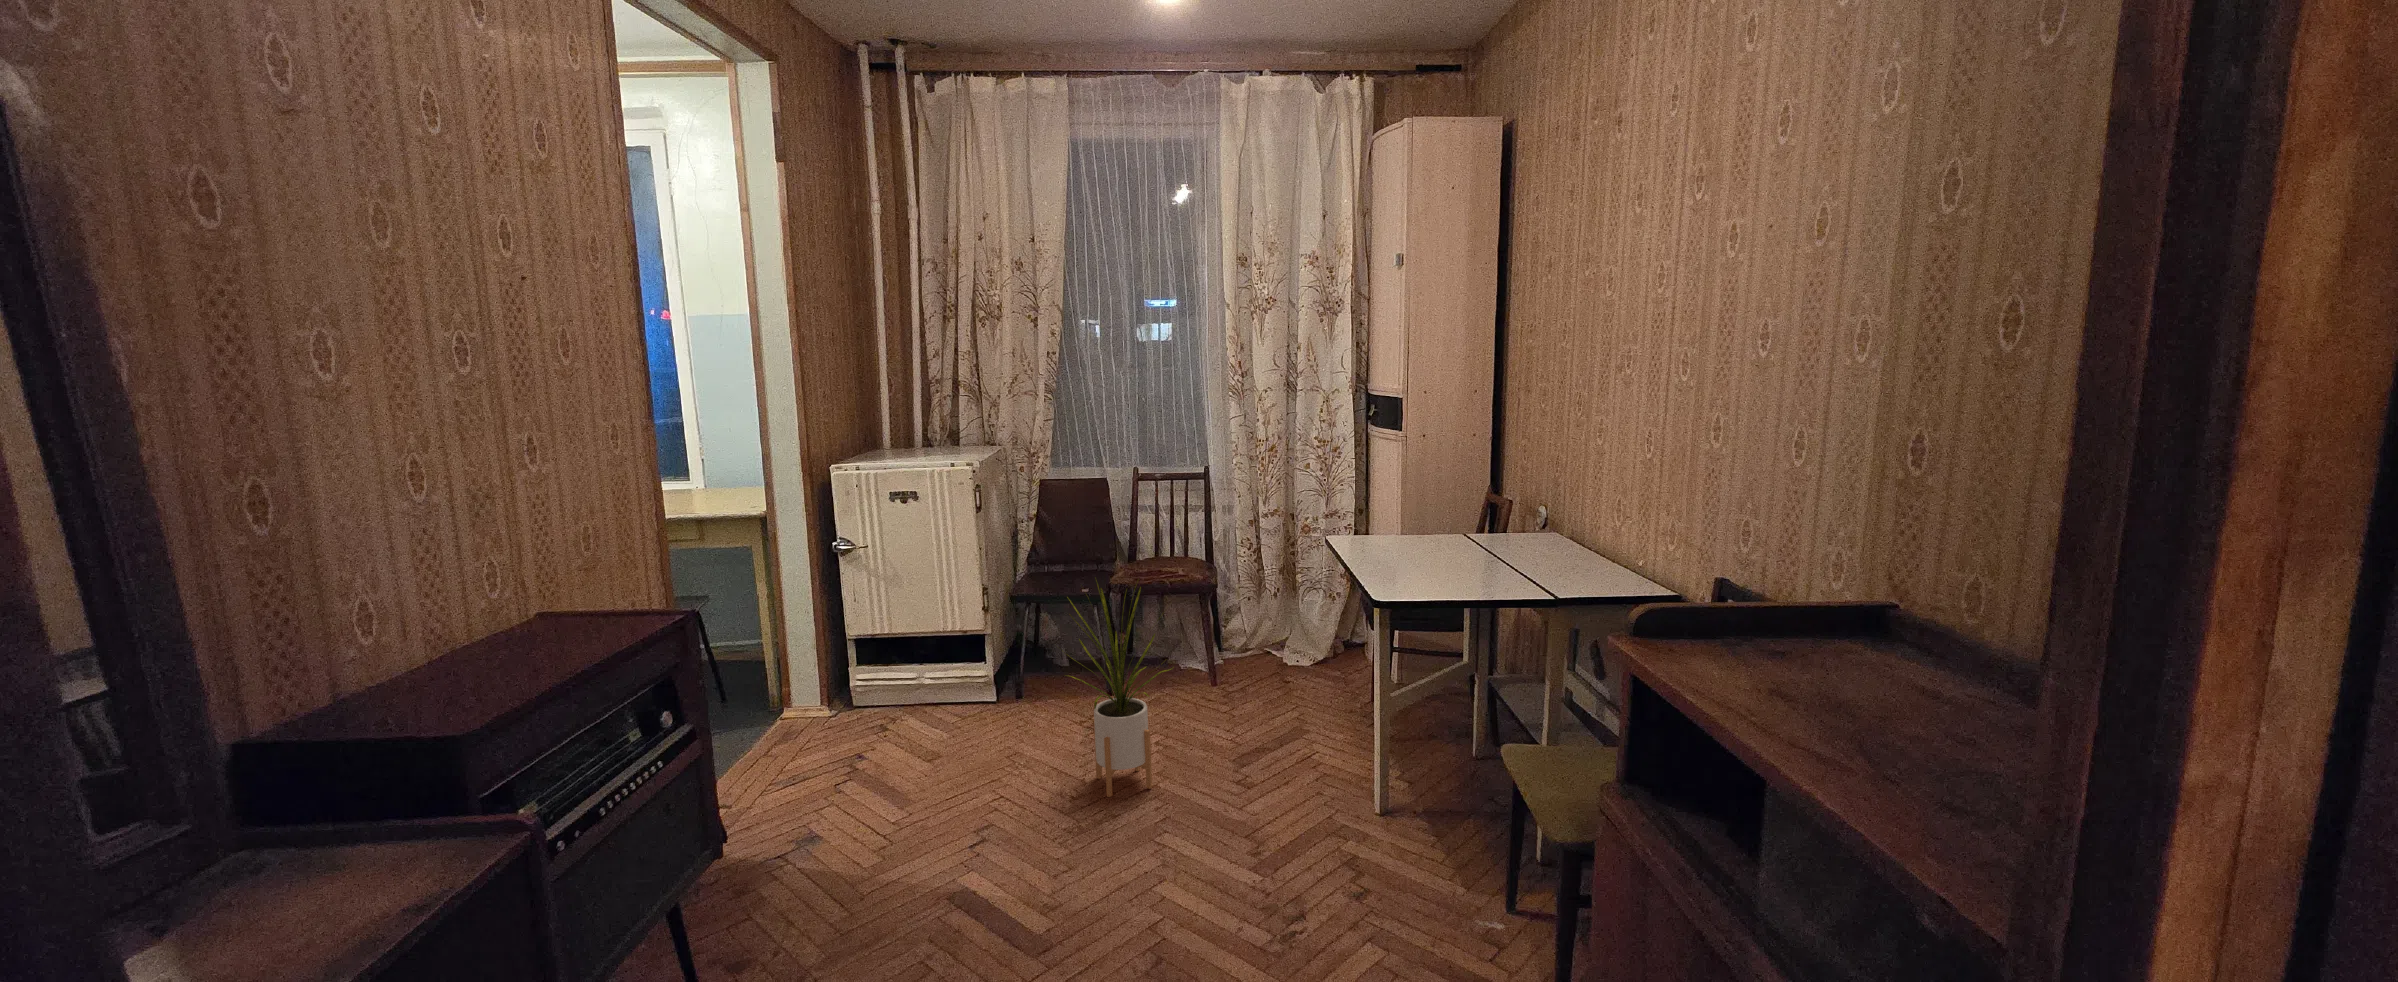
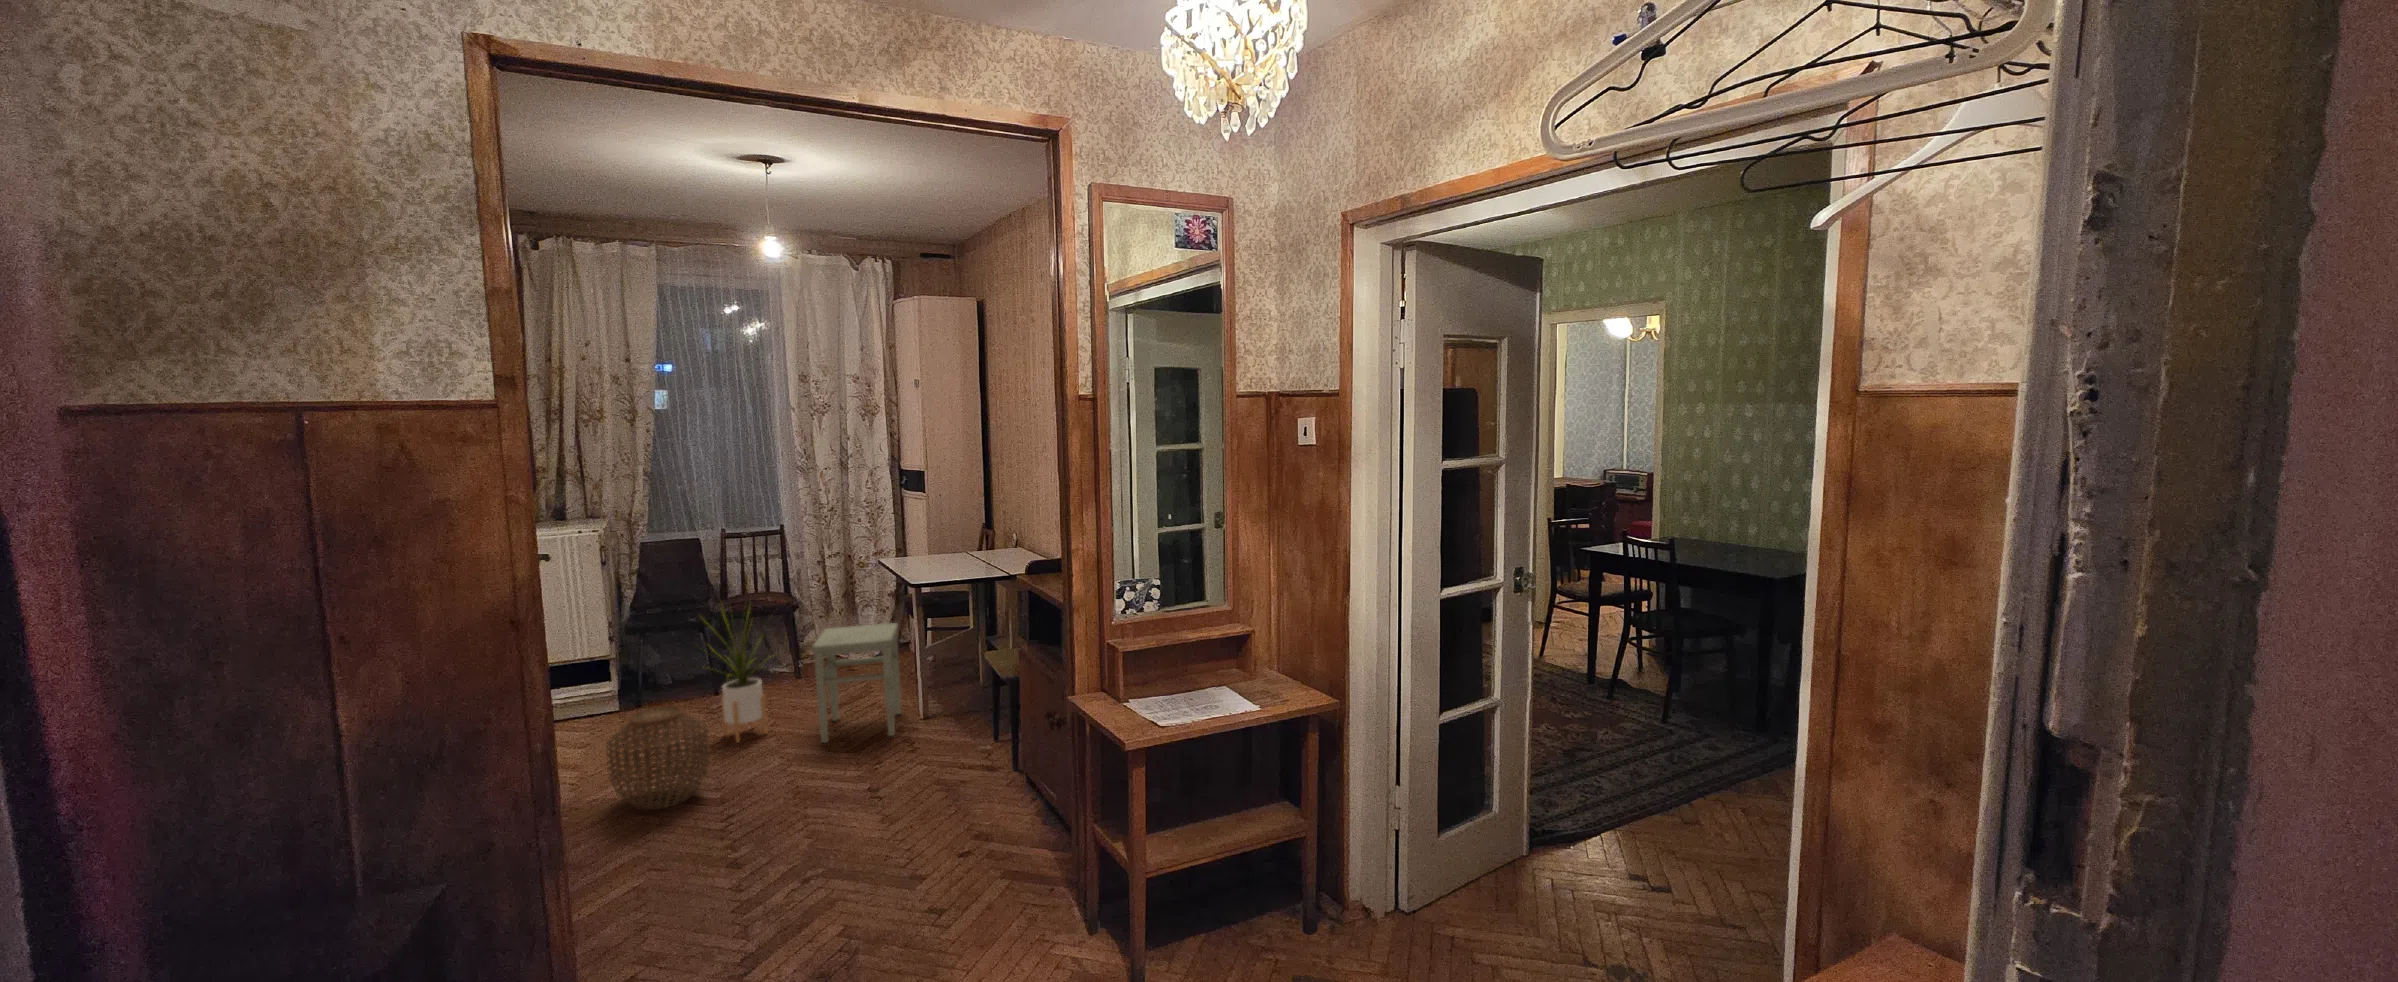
stool: none [1212,639,1351,844] -> present [812,623,901,743]
woven basket: none [898,754,1044,926] -> present [607,706,710,810]

